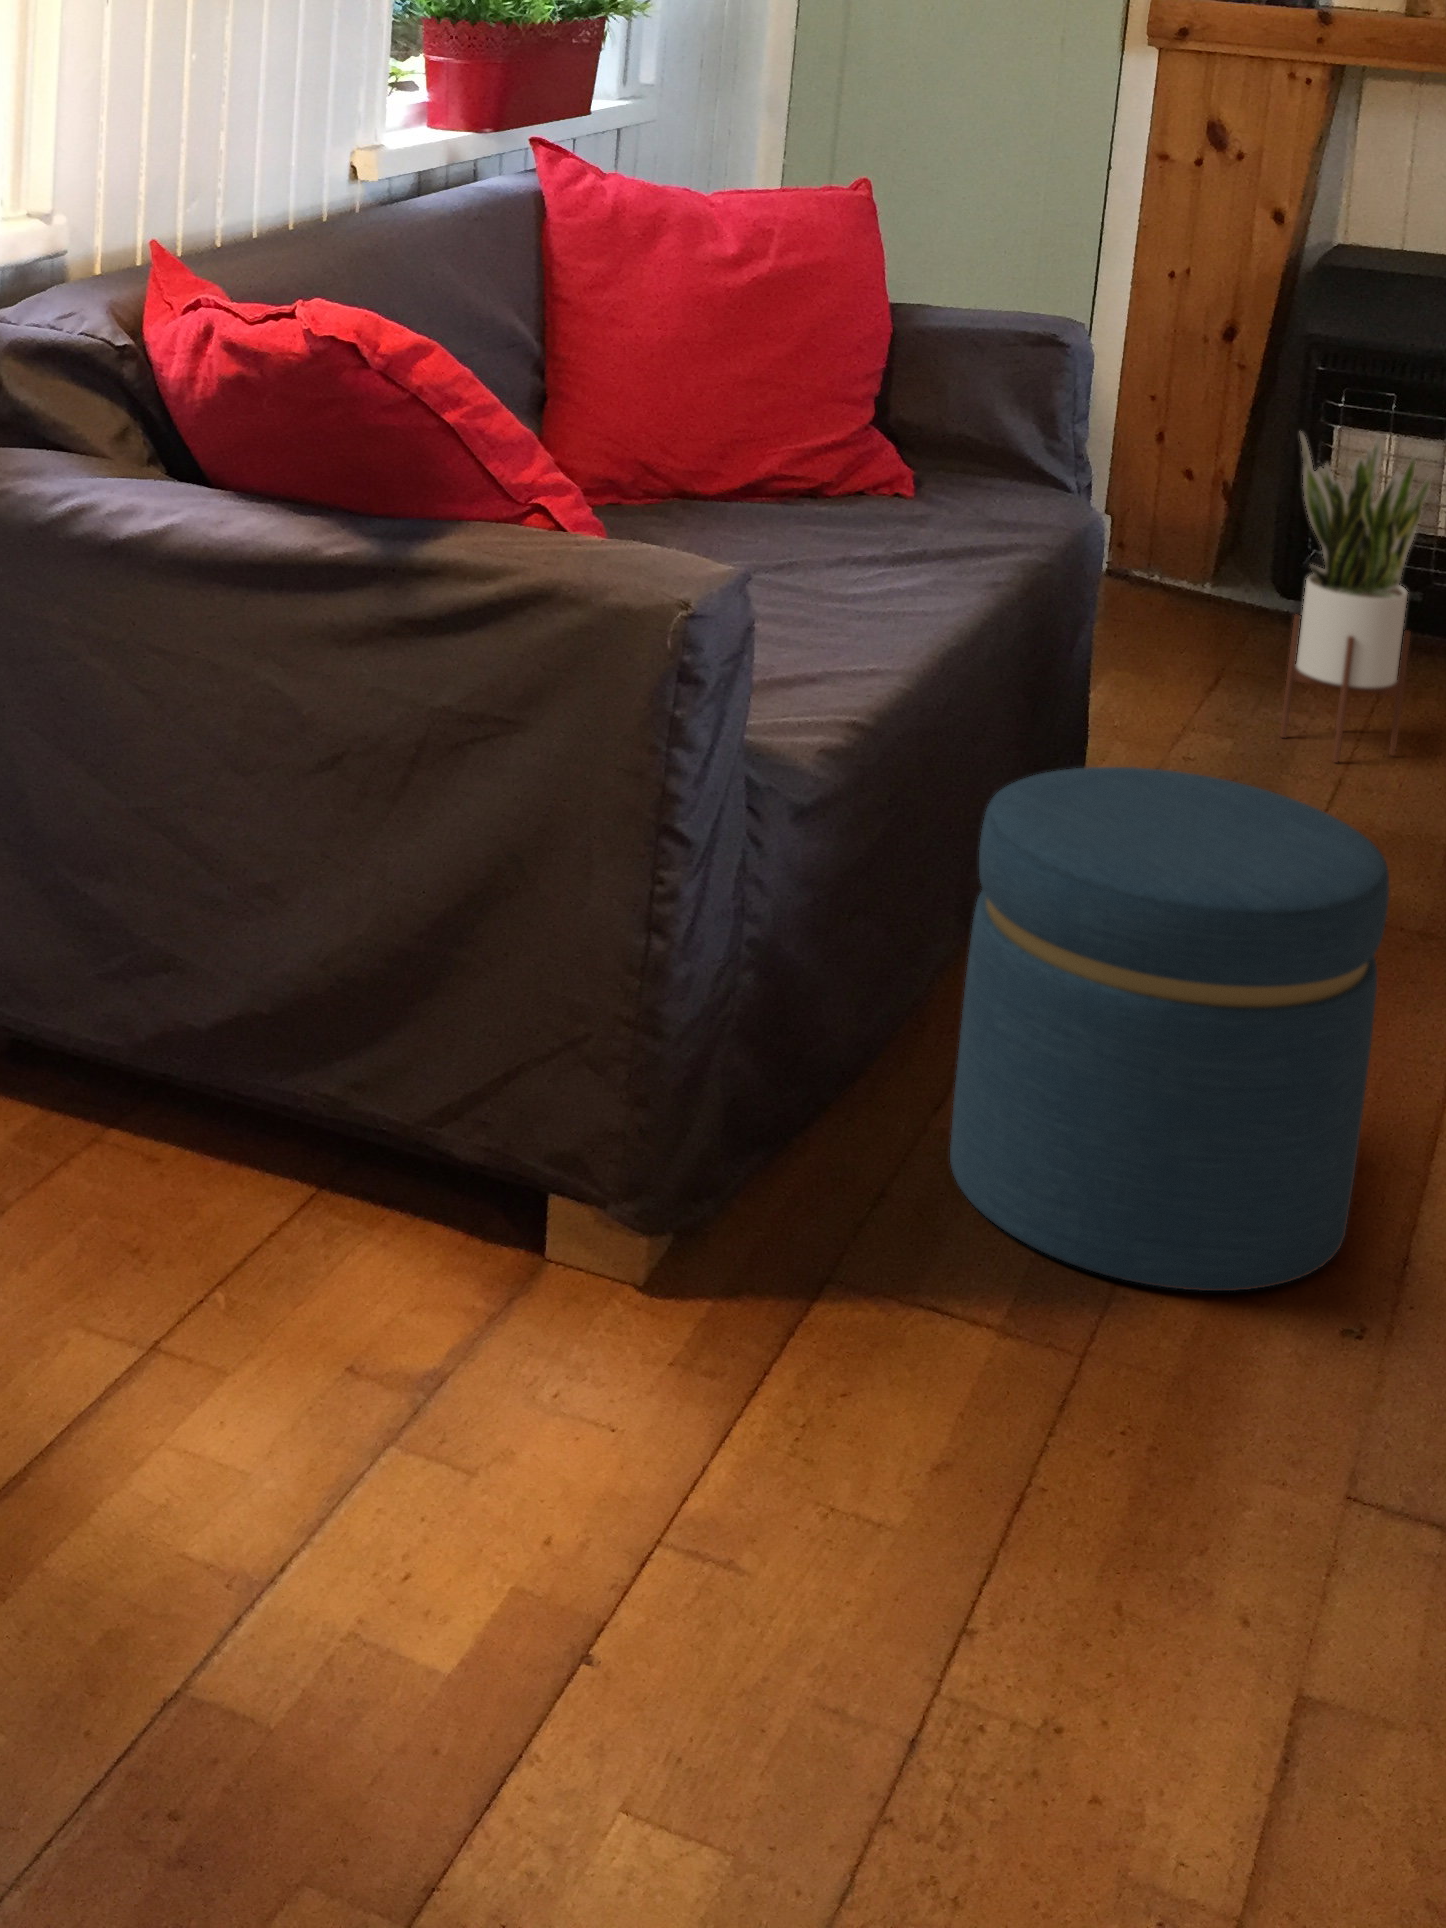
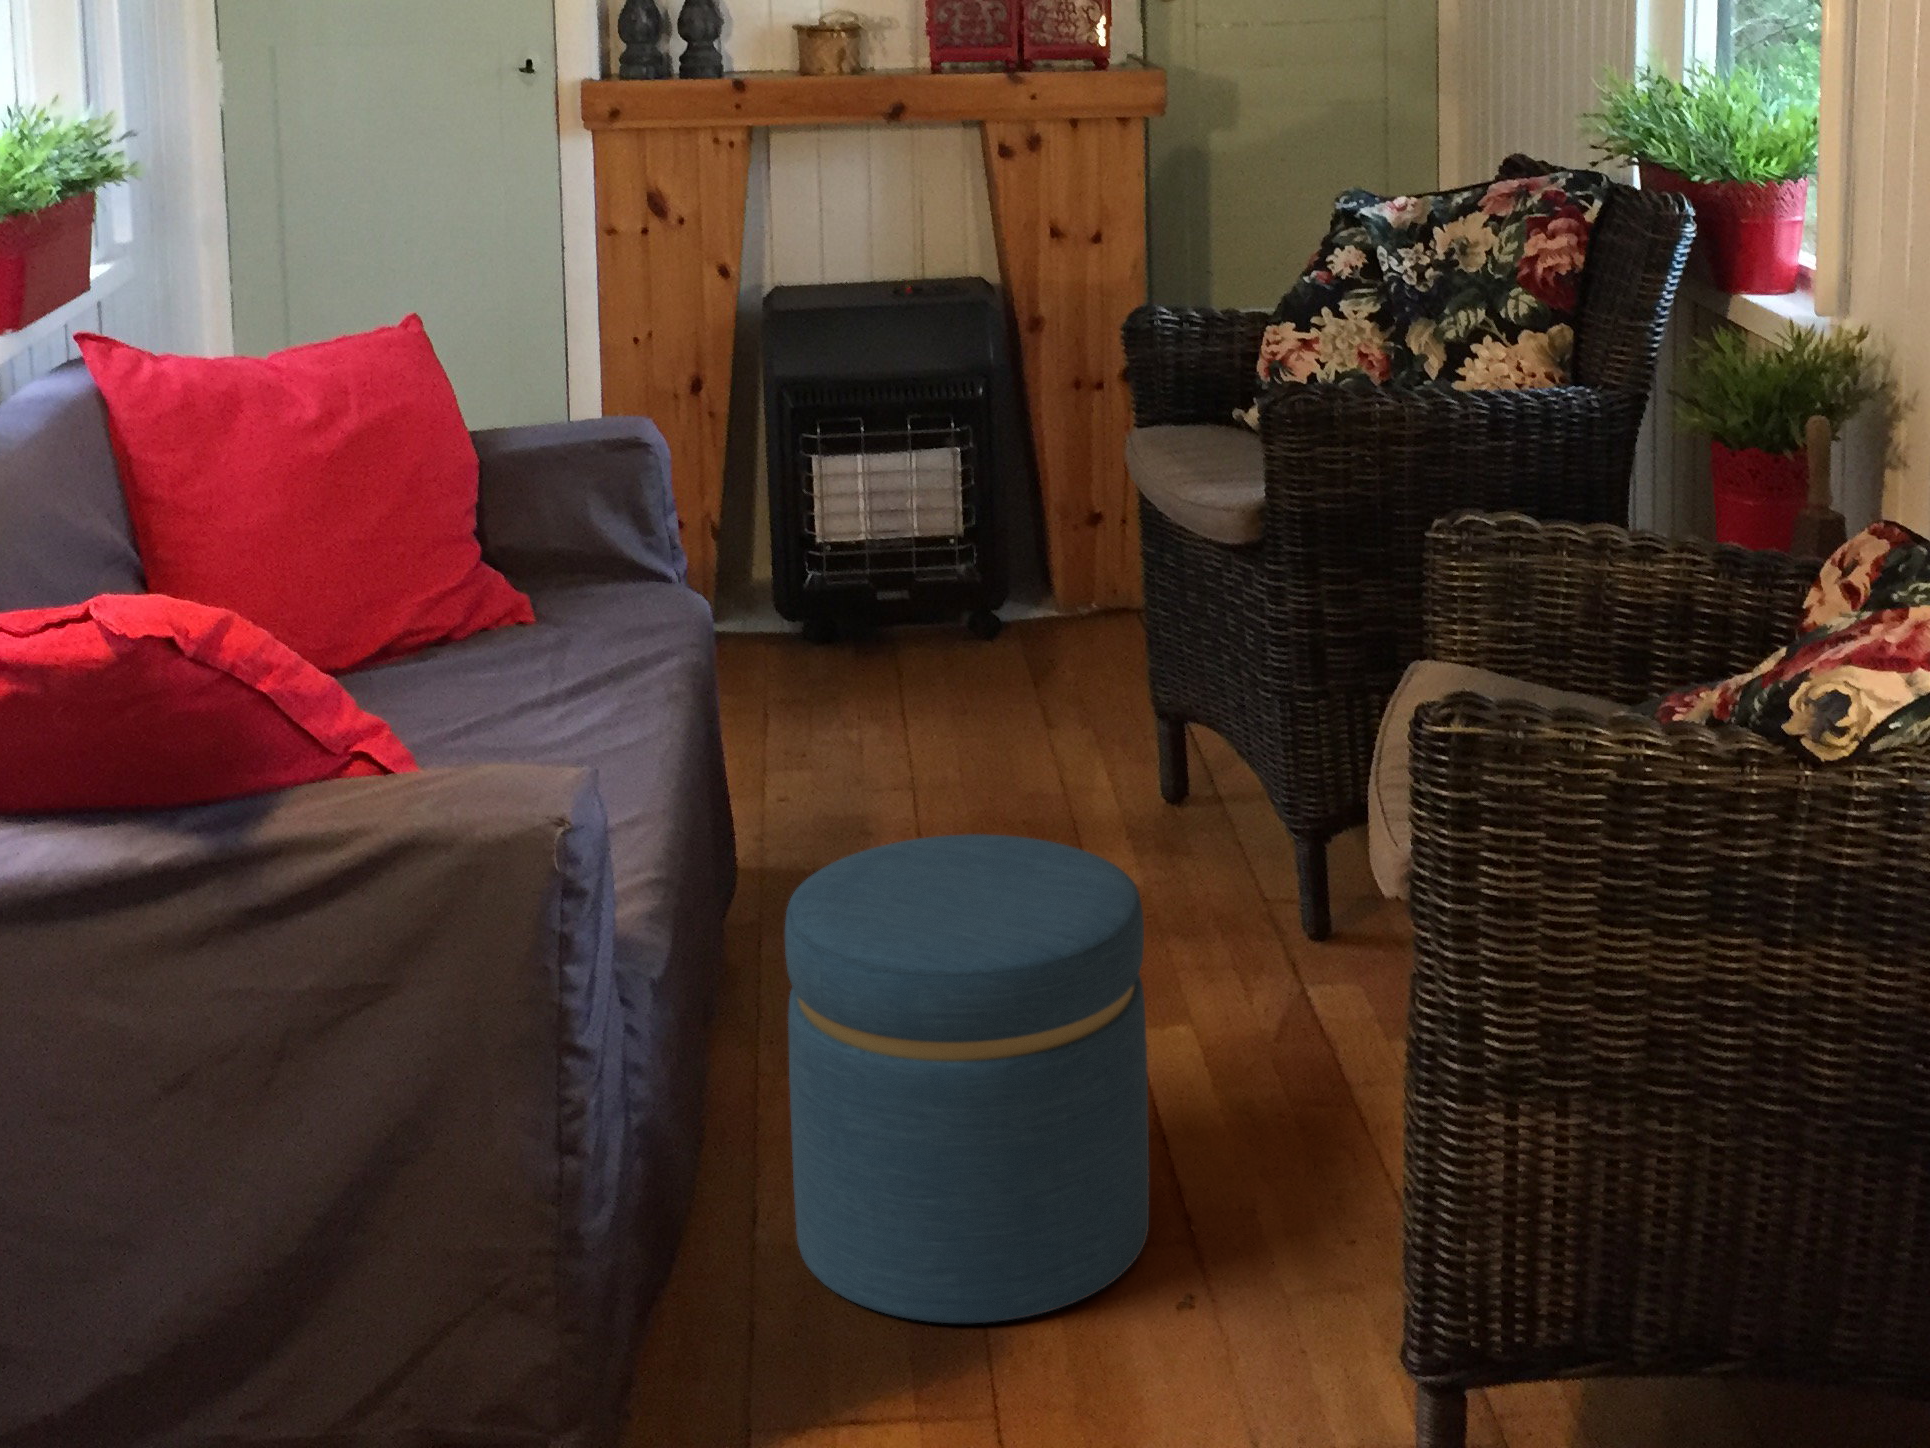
potted plant: present [1280,431,1431,762] -> none [825,461,944,763]

